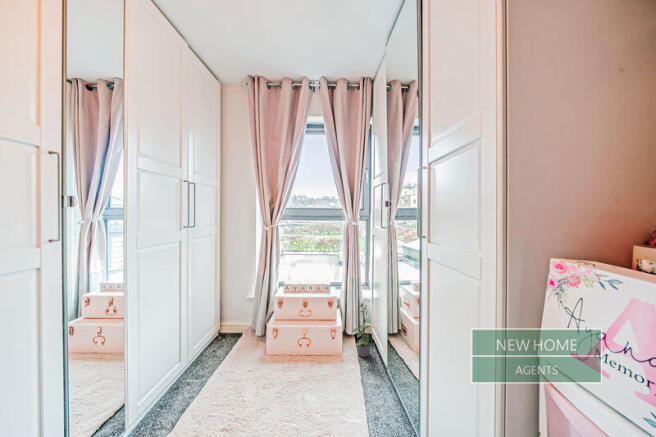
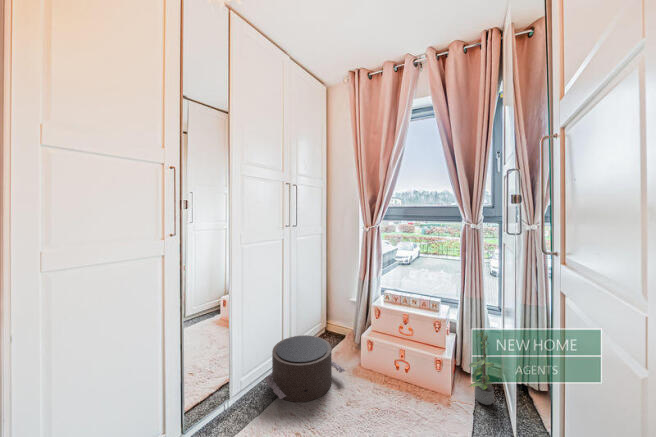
pouf: none [167,337,255,407] -> present [265,335,345,402]

